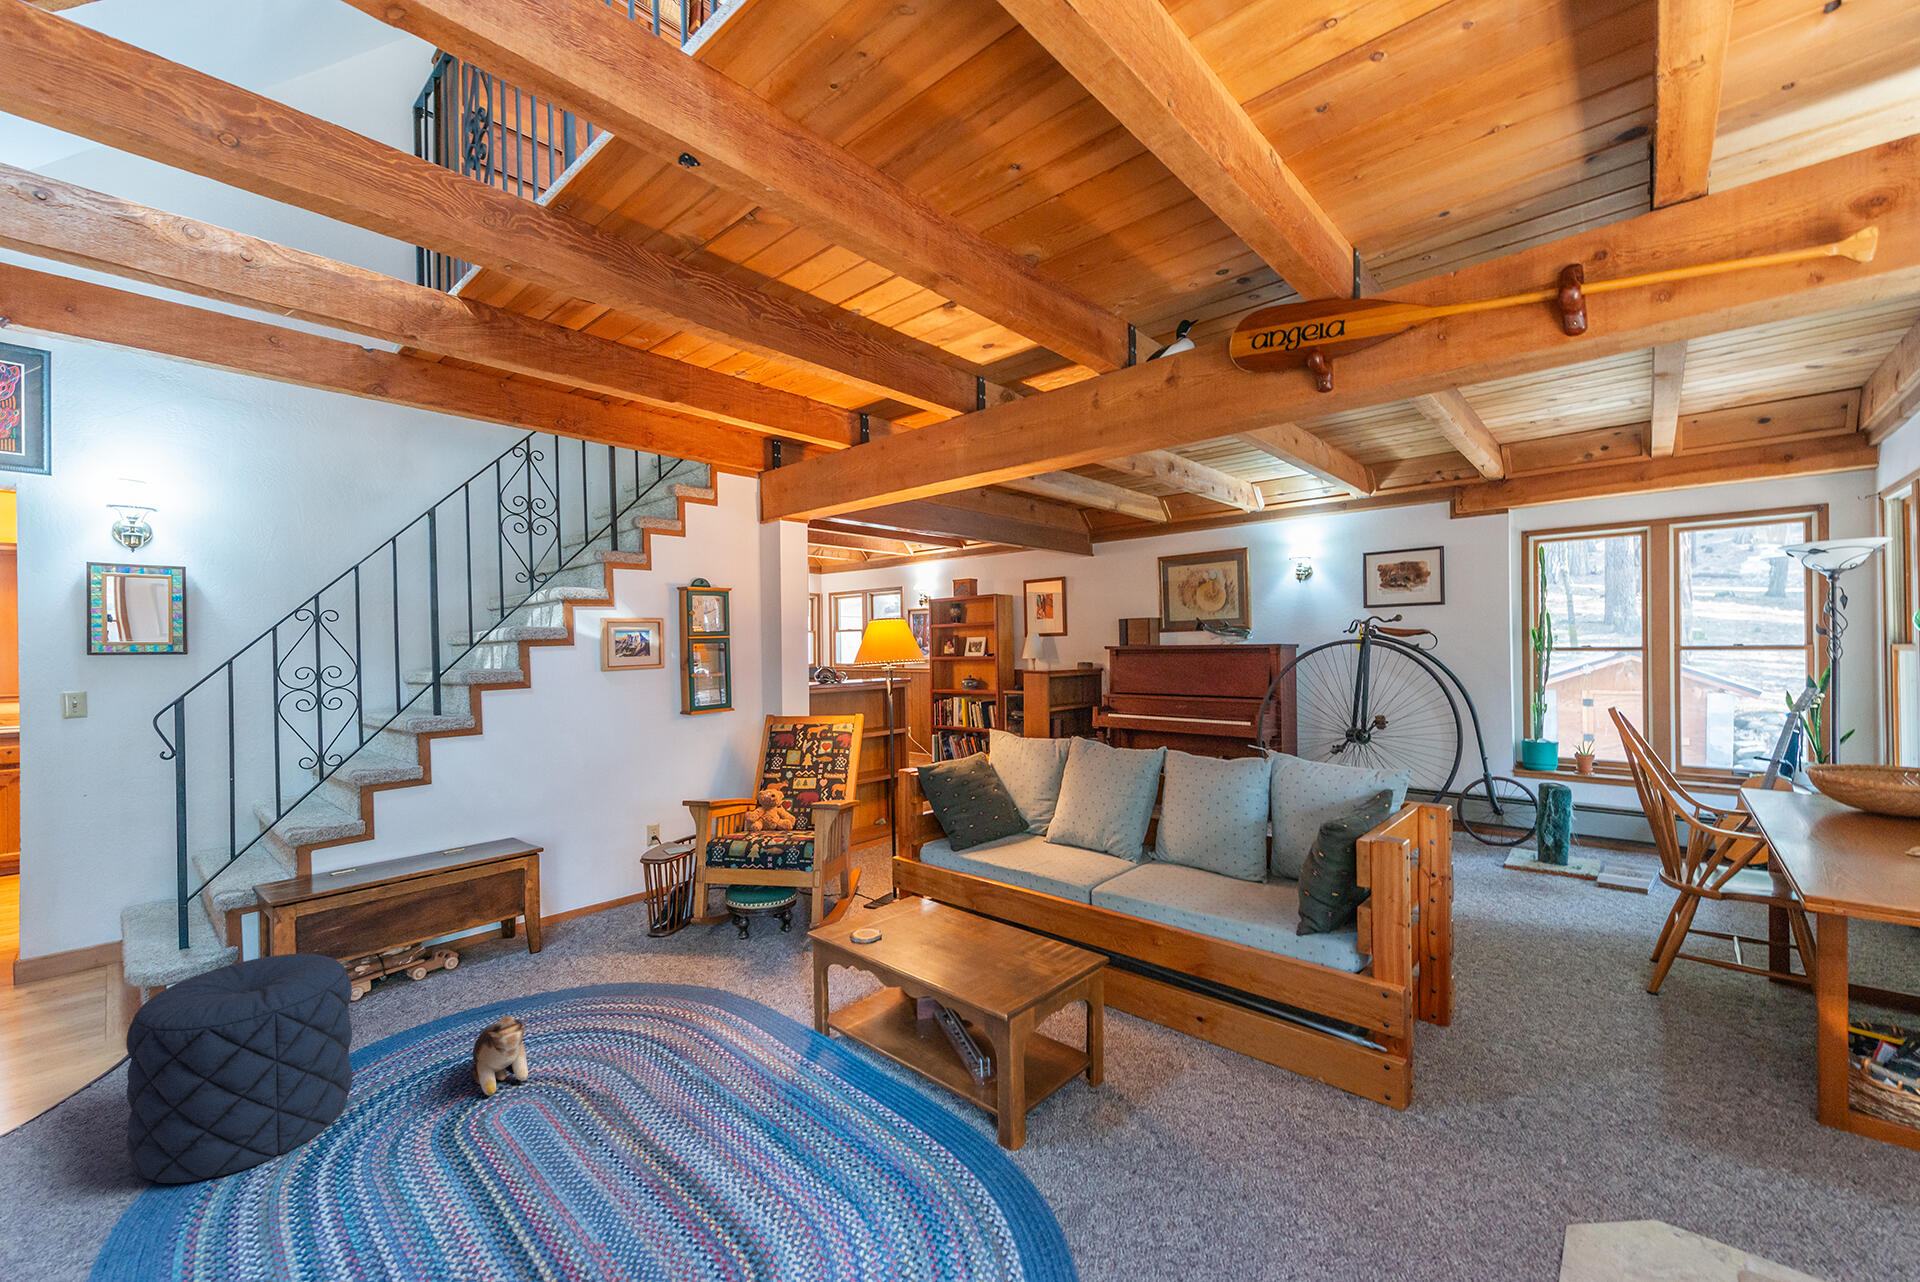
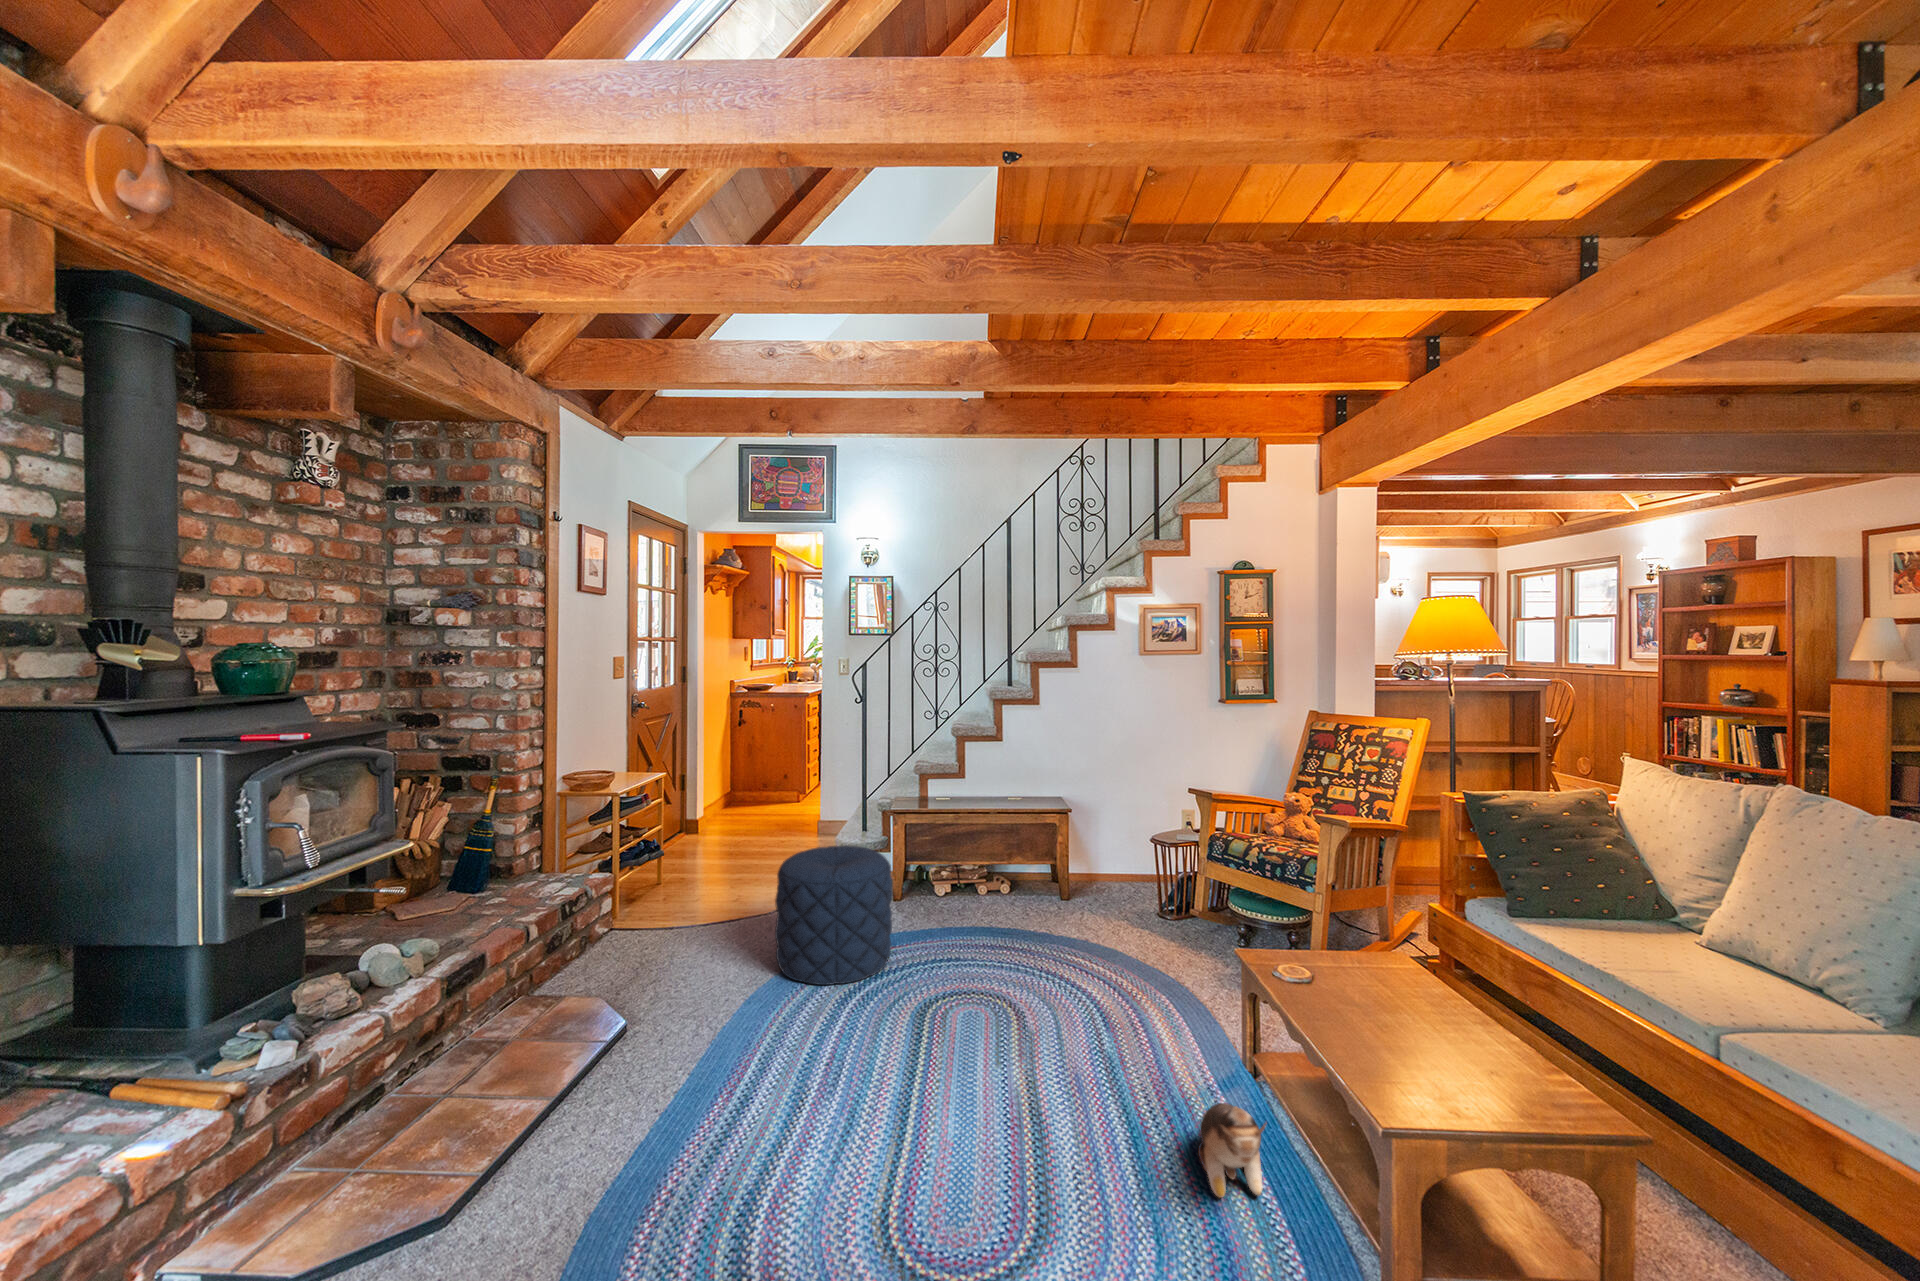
plush toy: present [472,1016,528,1096] -> present [1198,1103,1266,1198]

